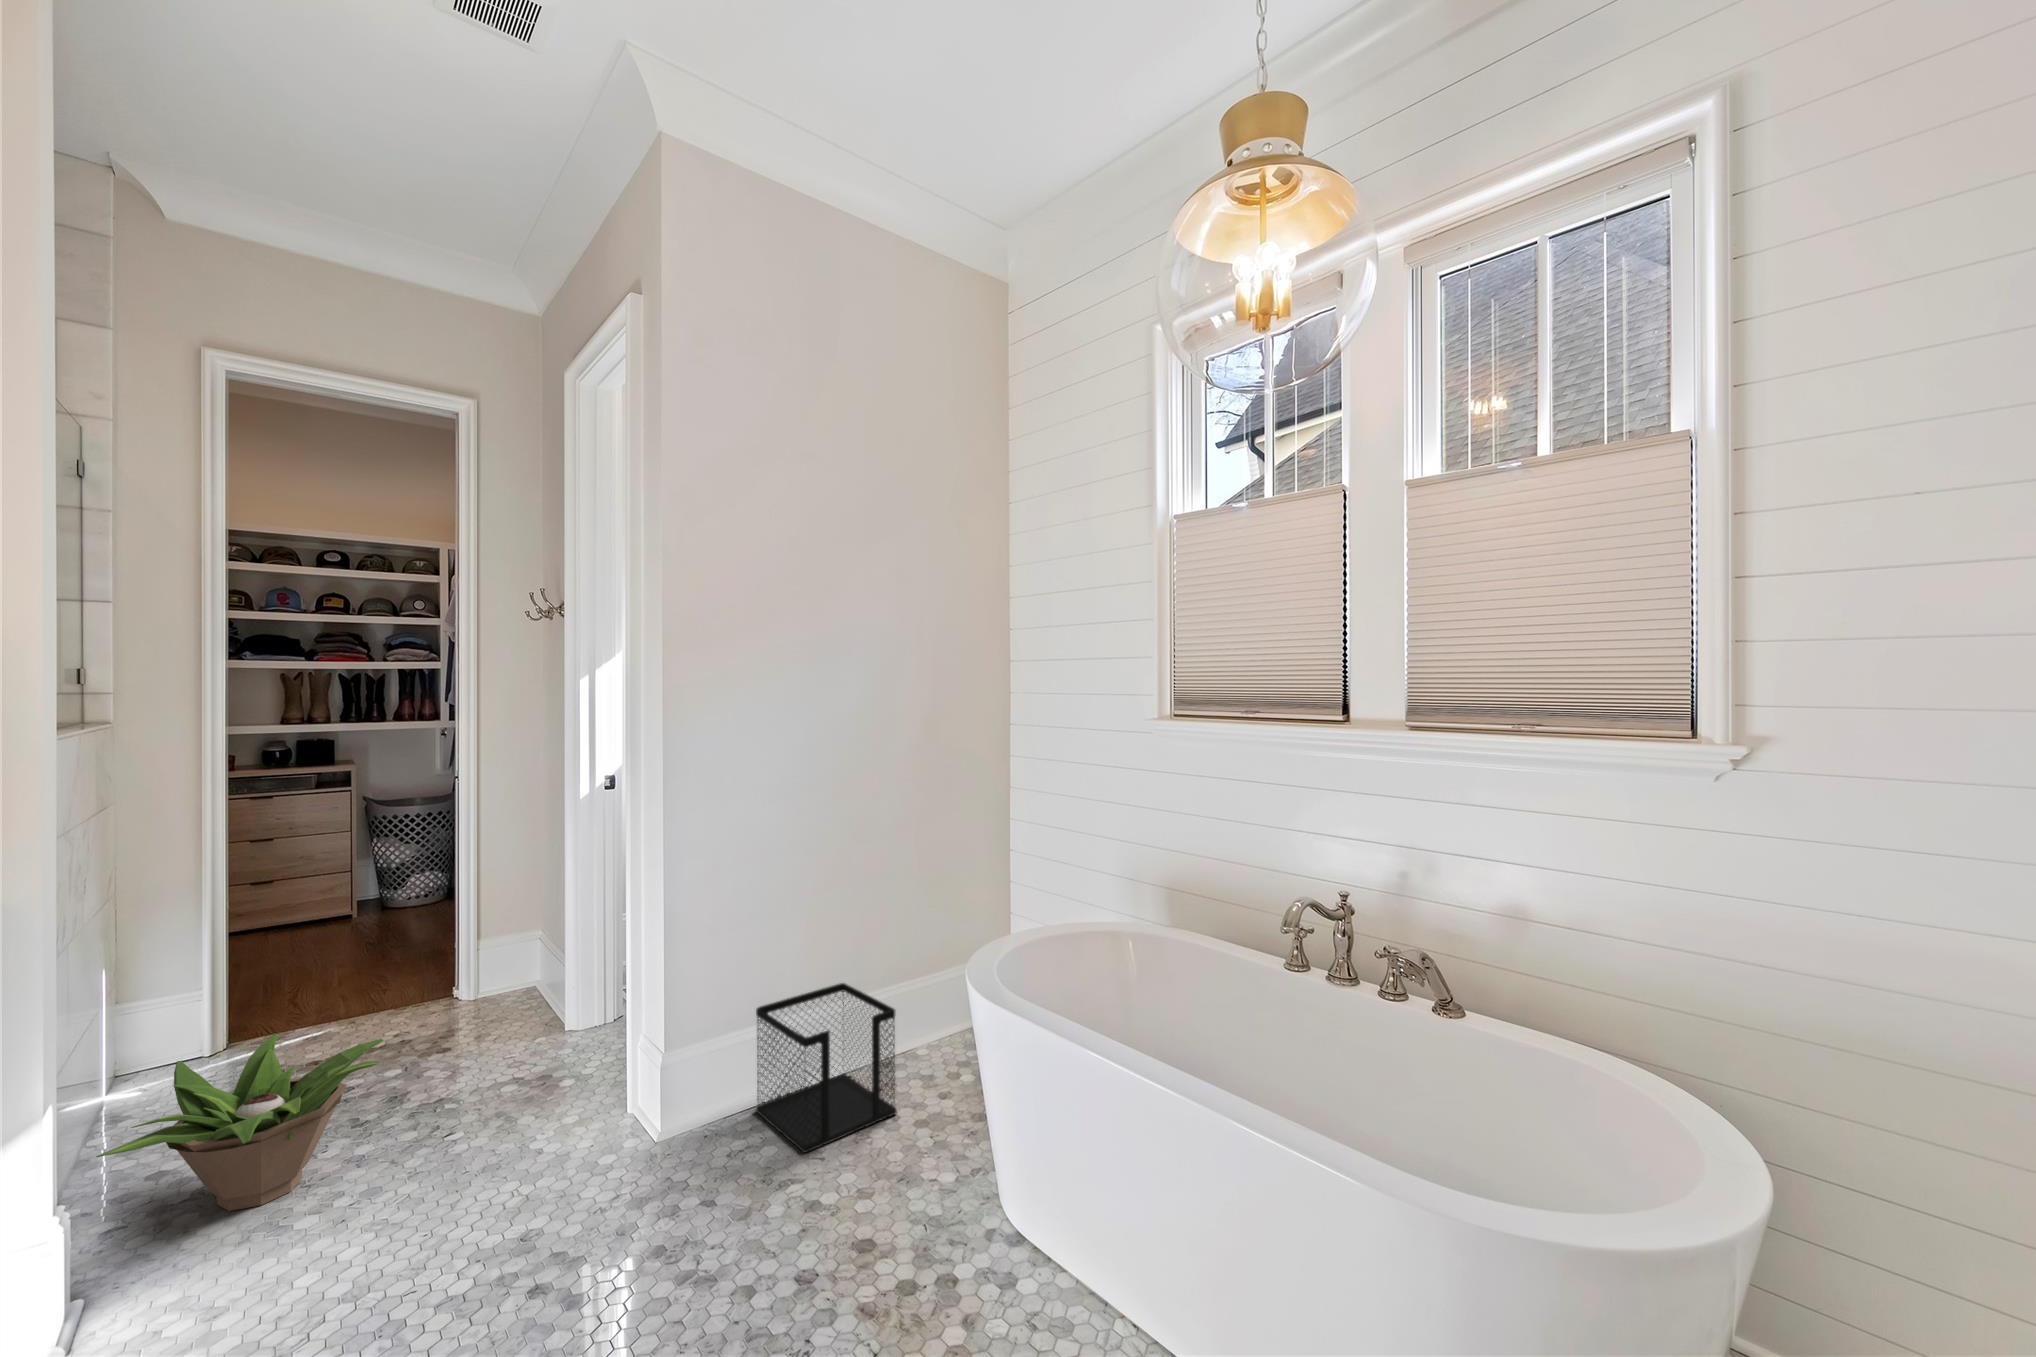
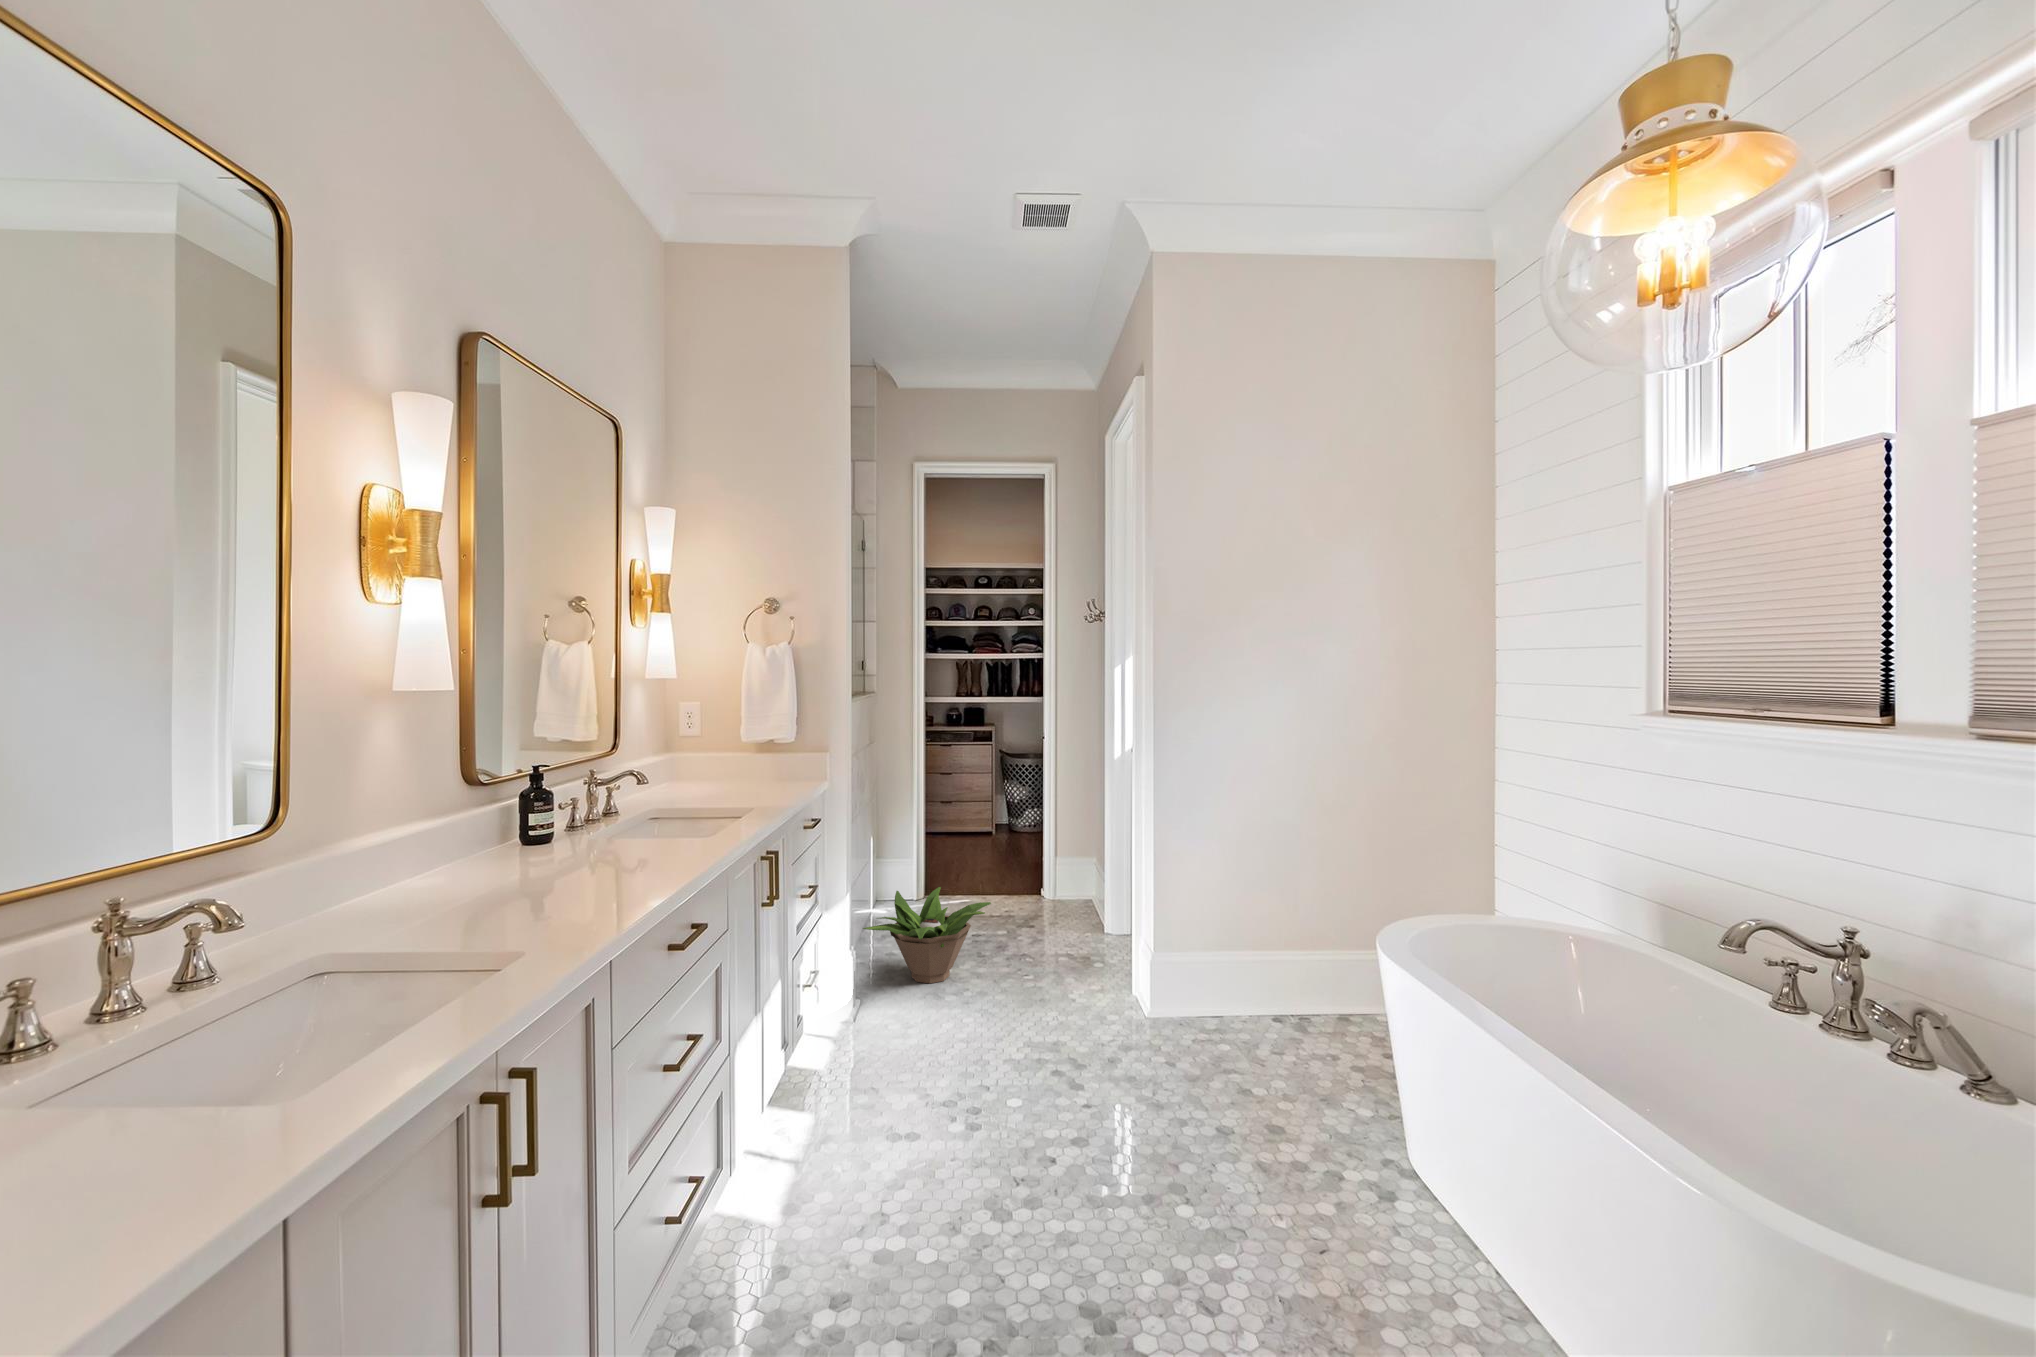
wastebasket: present [756,983,897,1153] -> none [1223,933,1339,1058]

